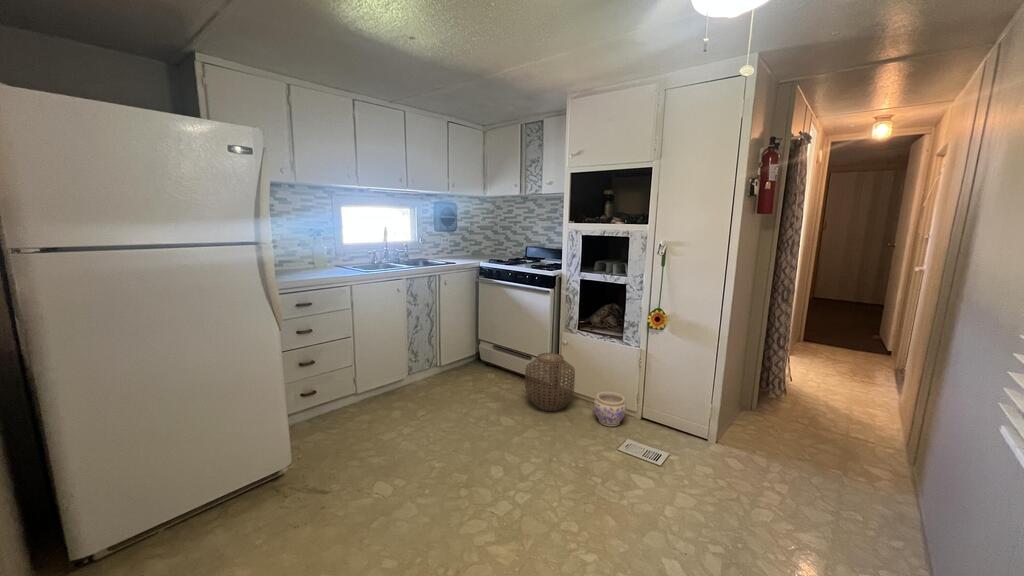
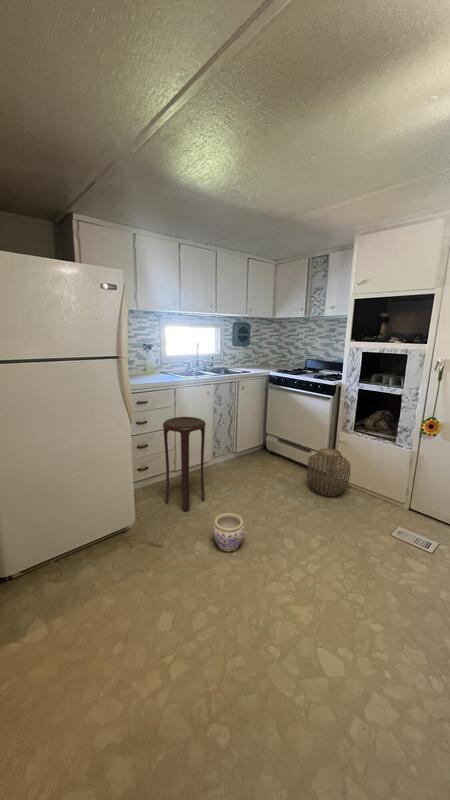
stool: none [331,321,393,445] -> present [163,417,206,511]
planter: present [594,391,627,427] -> present [213,513,245,552]

